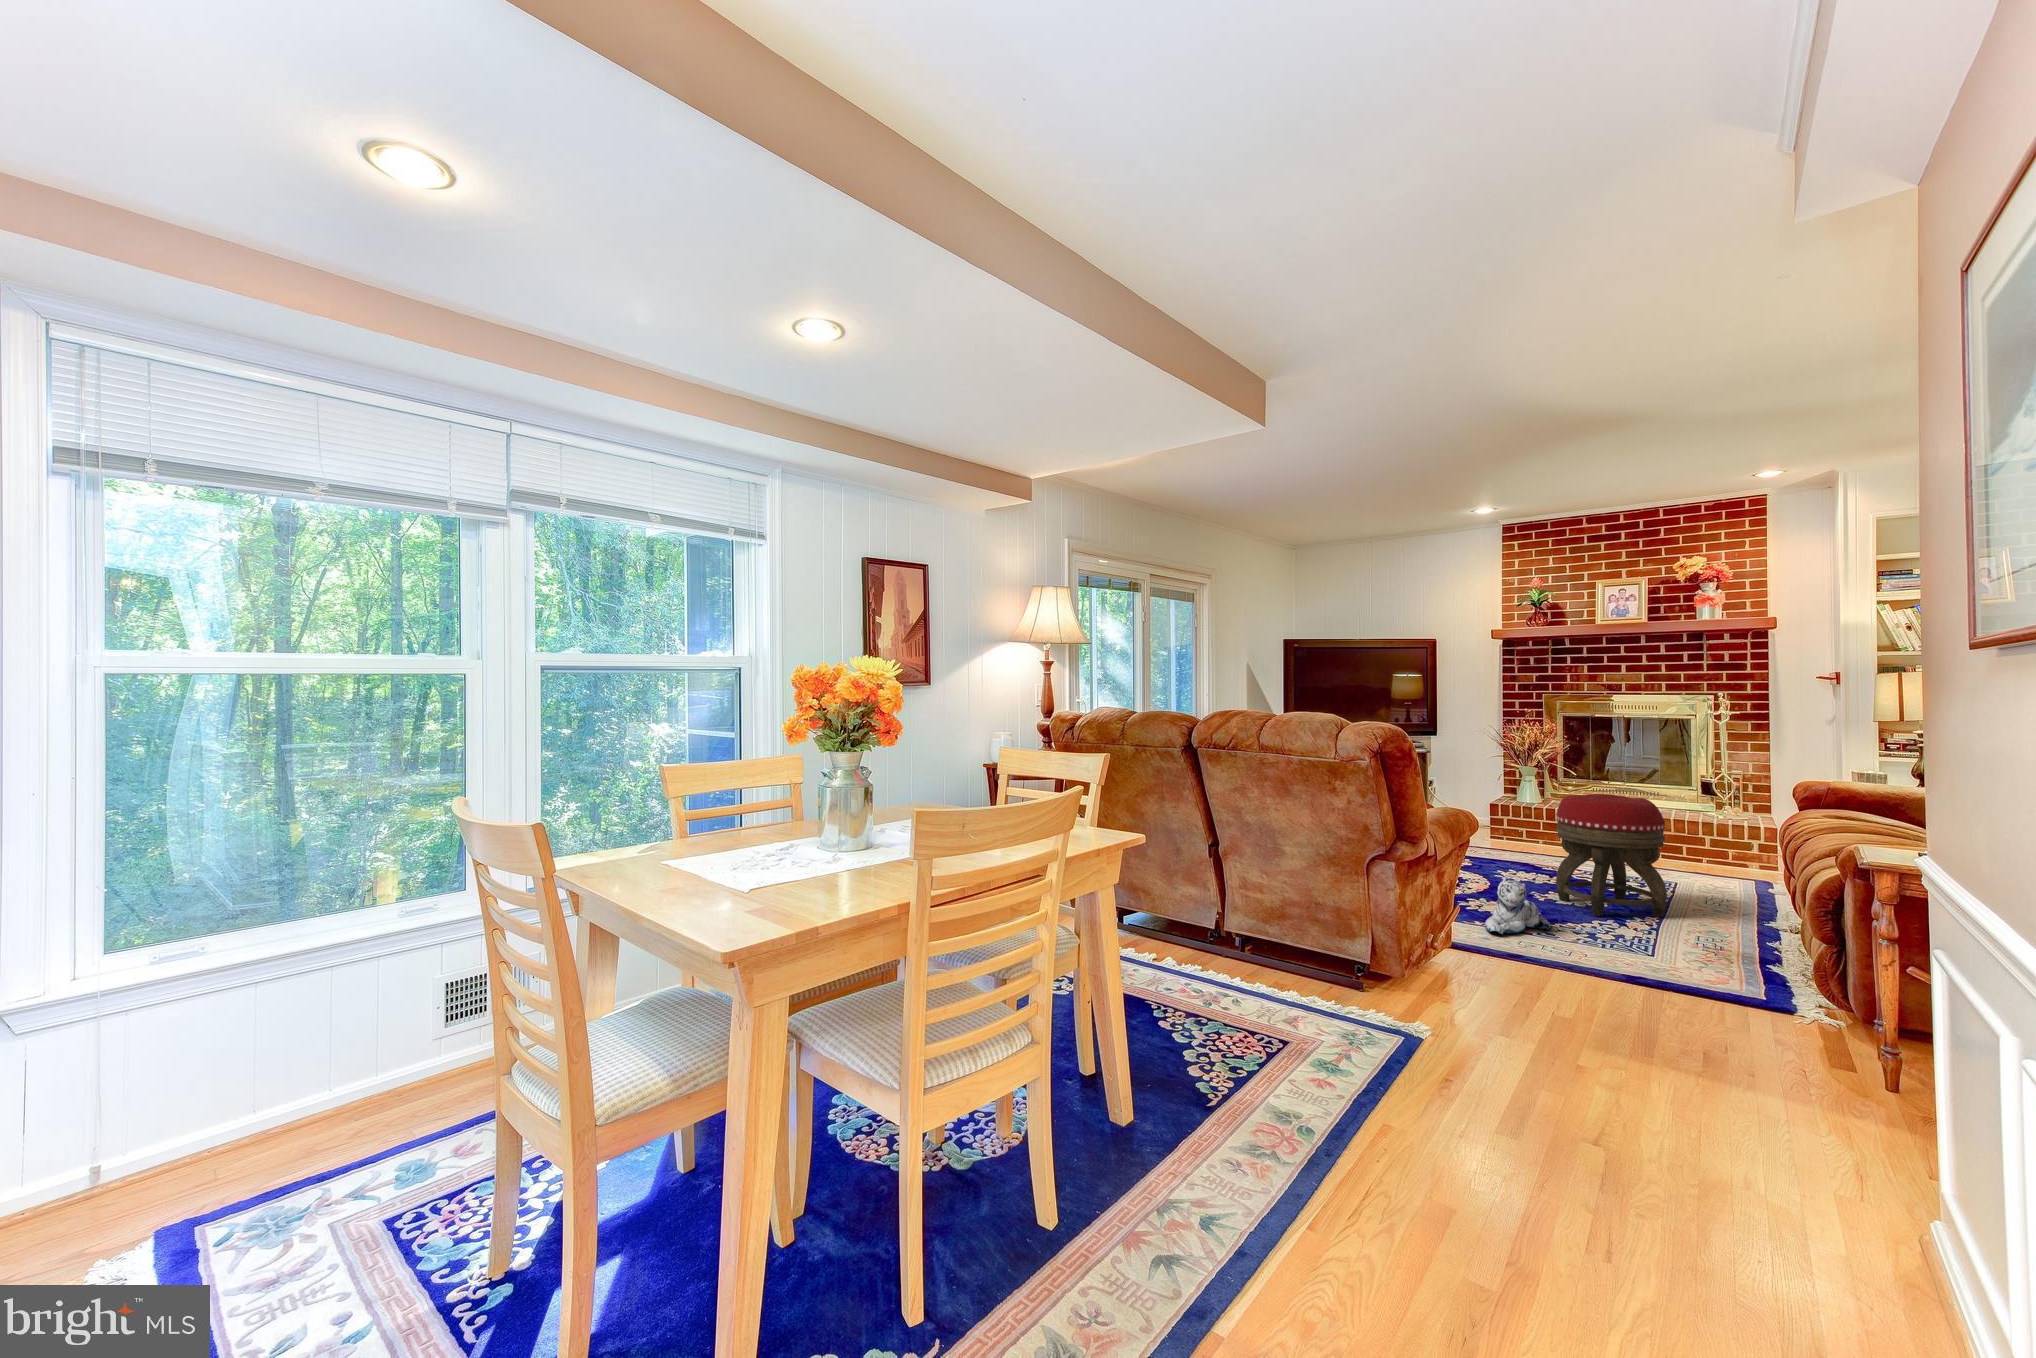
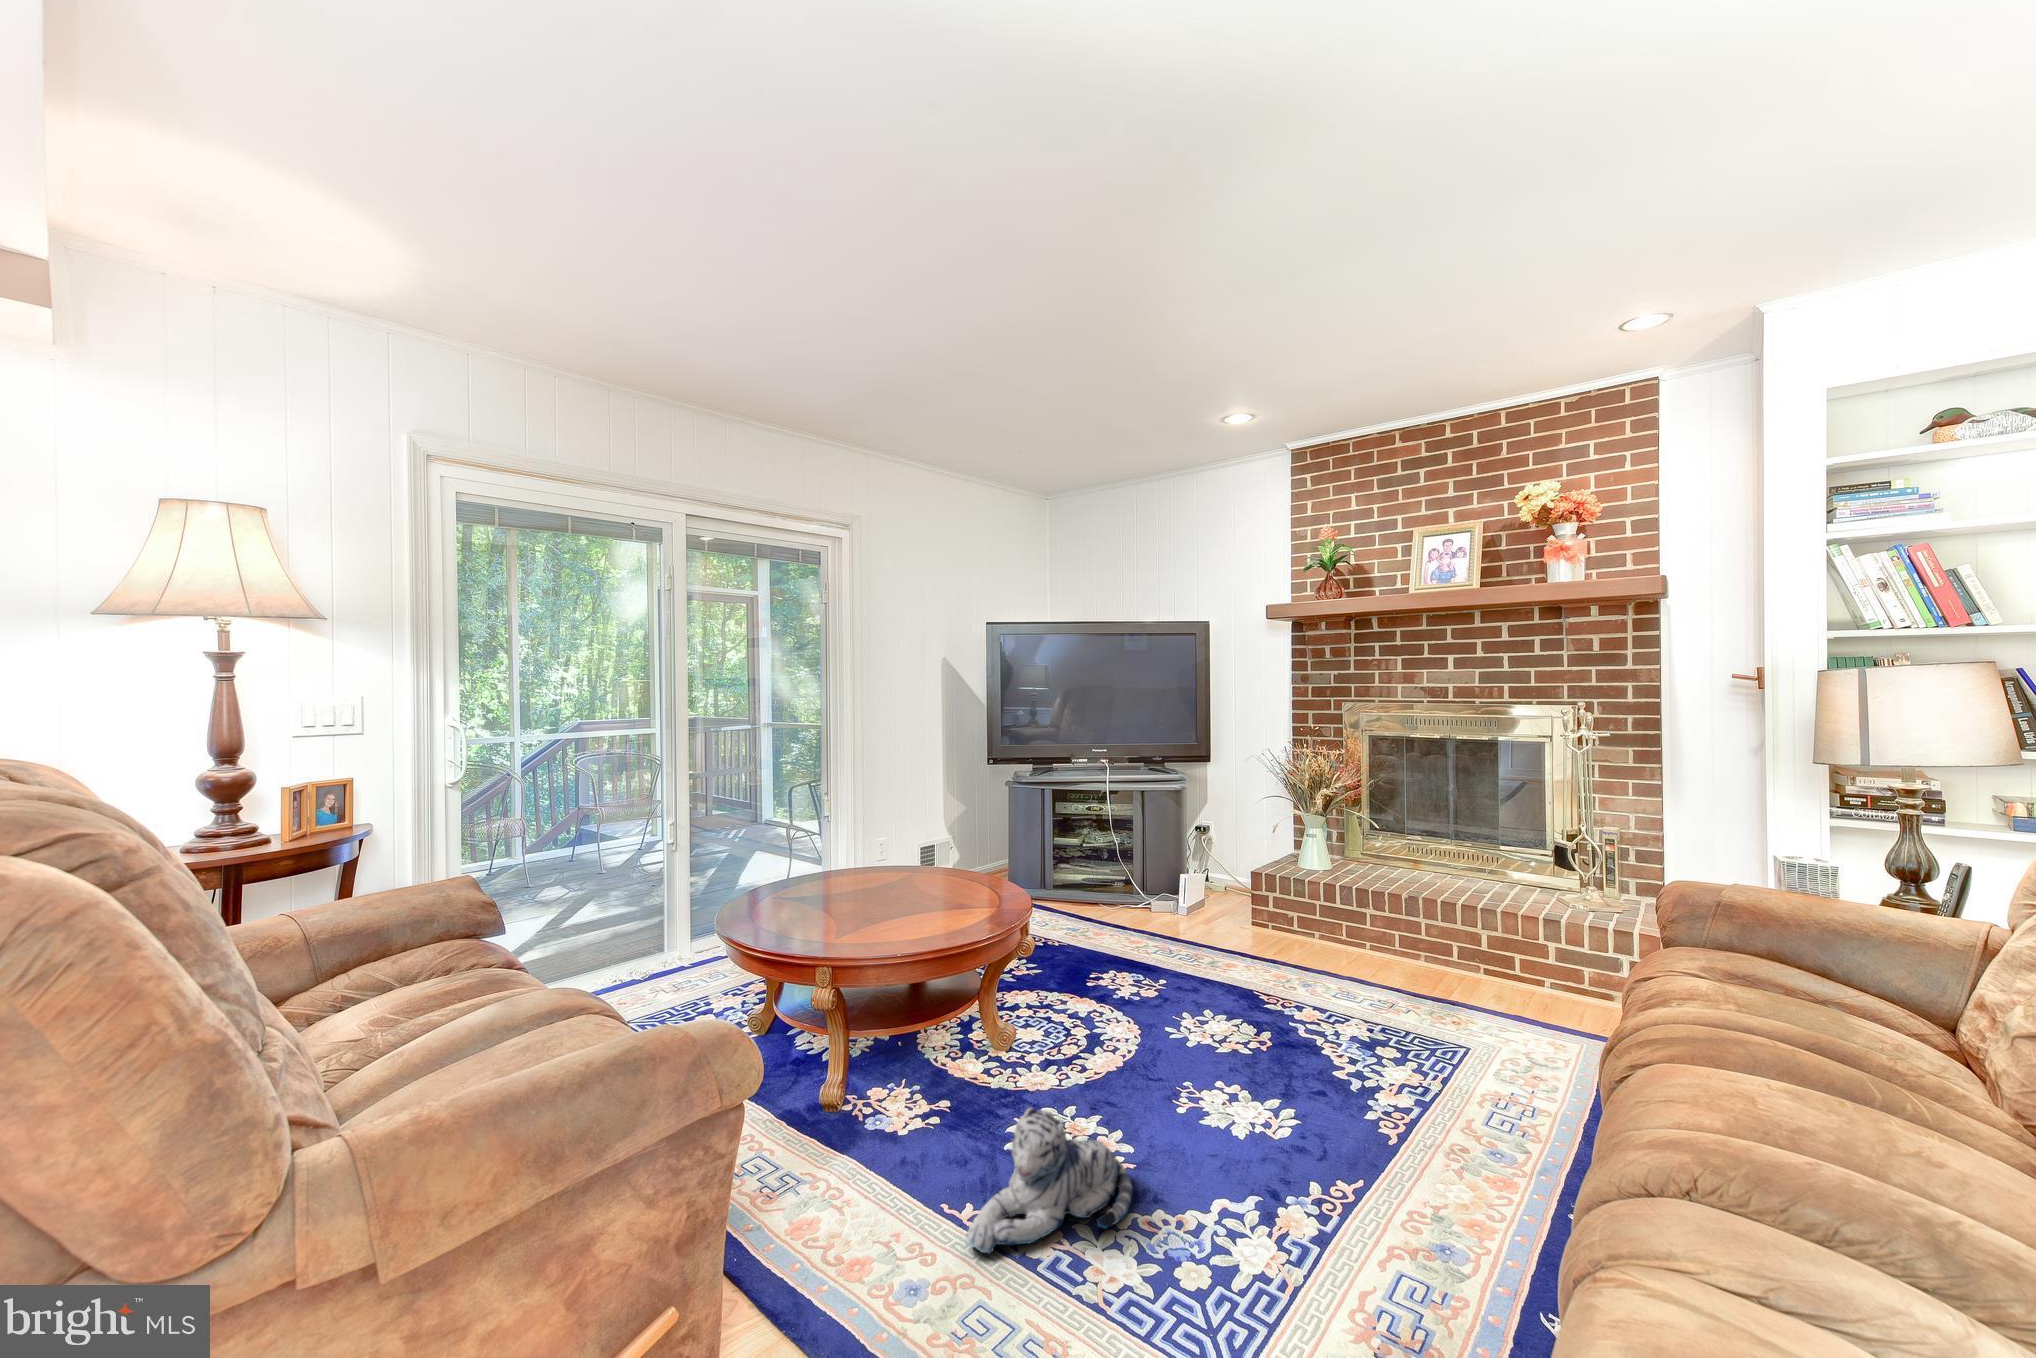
footstool: present [1556,794,1667,917] -> none [1212,898,1399,1171]

